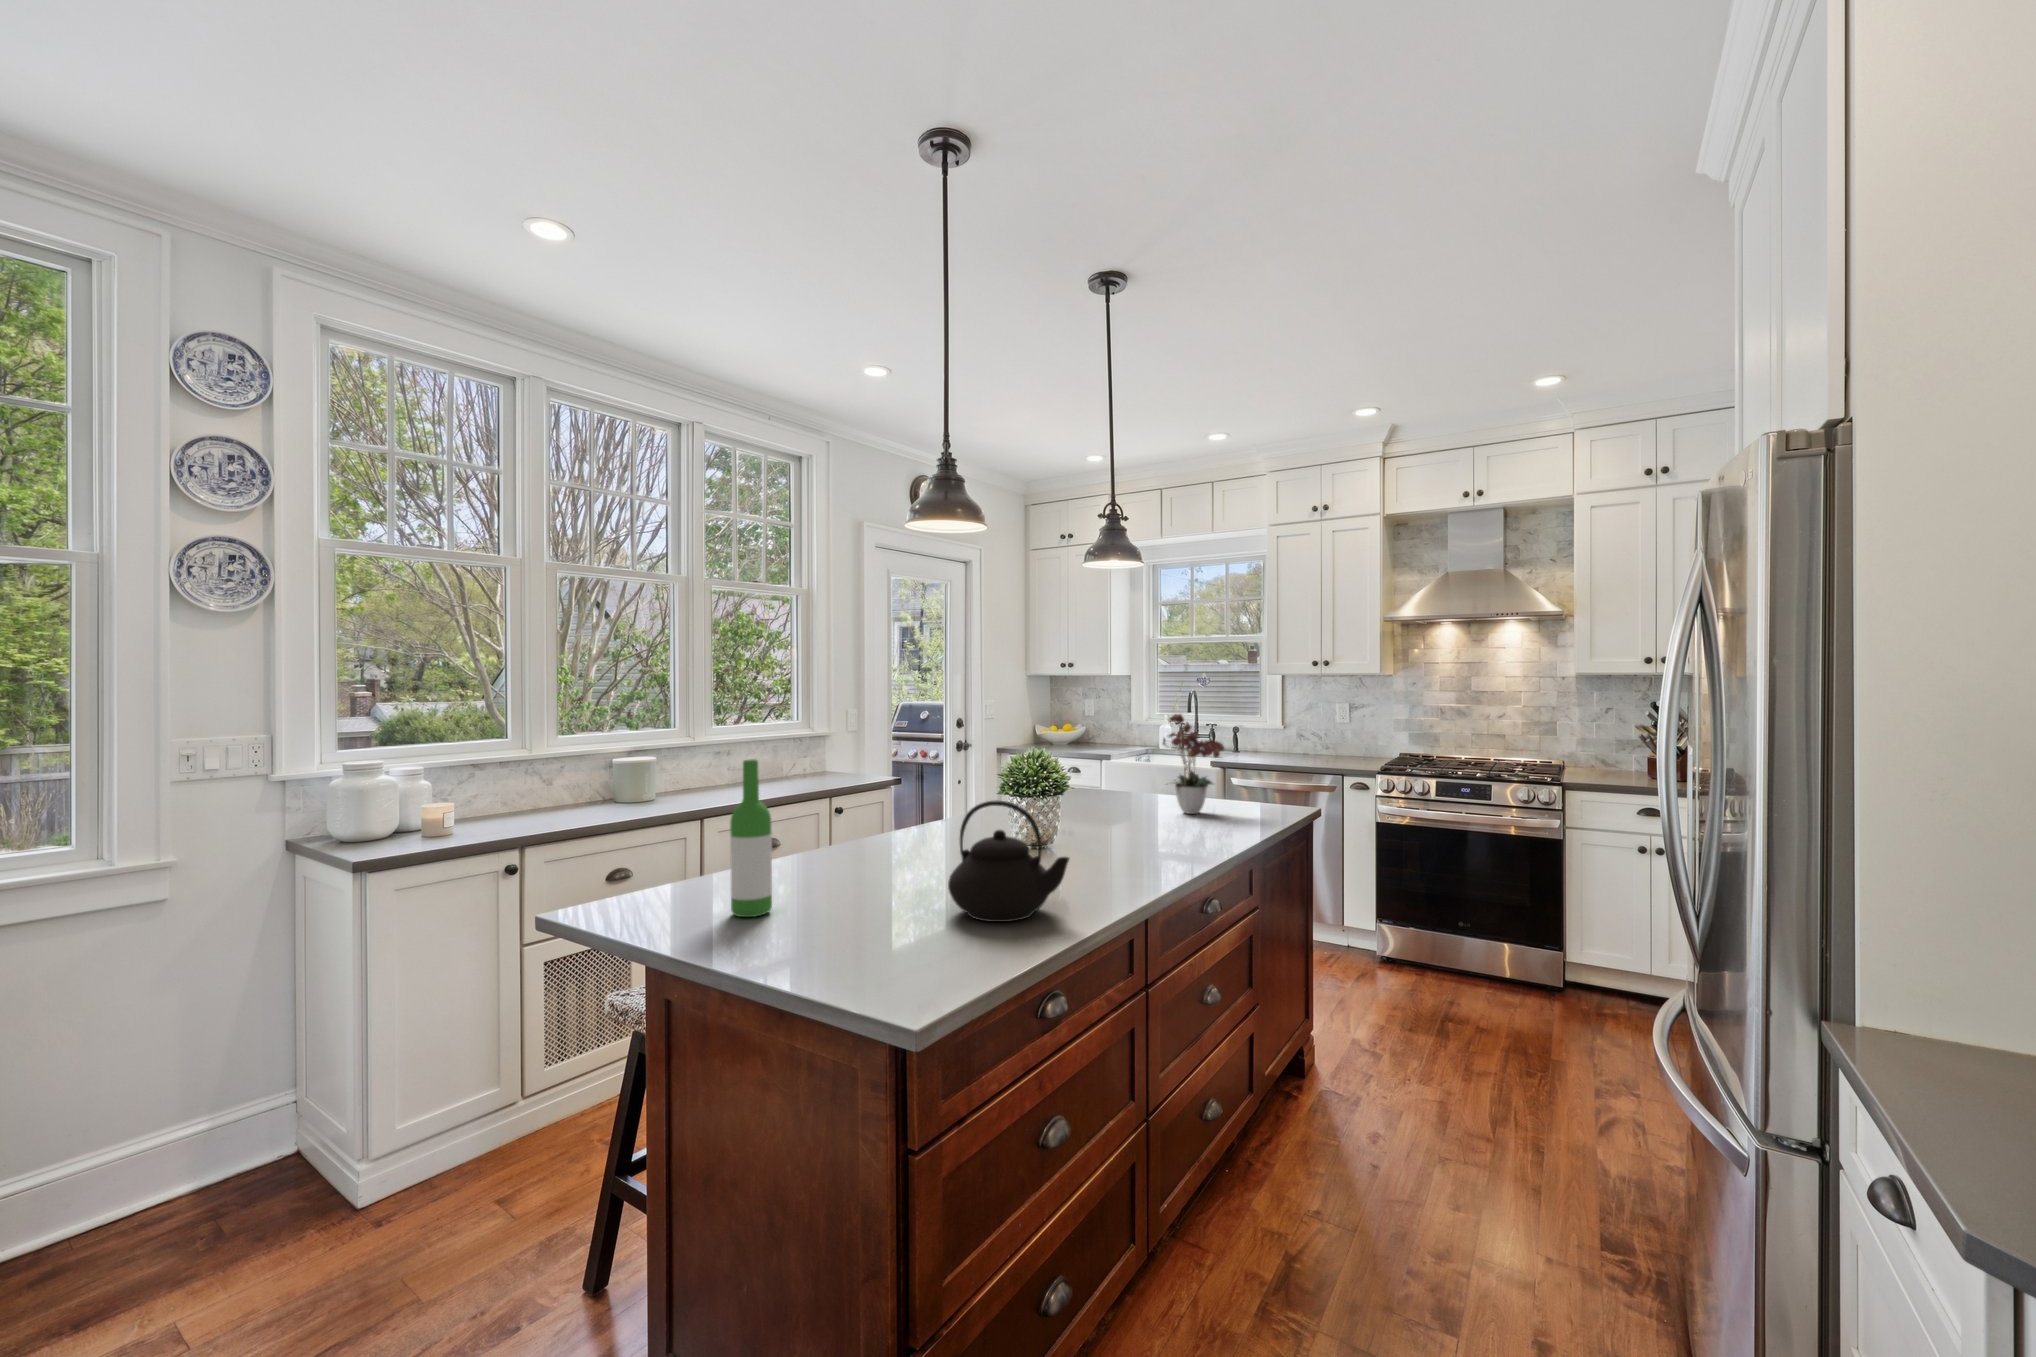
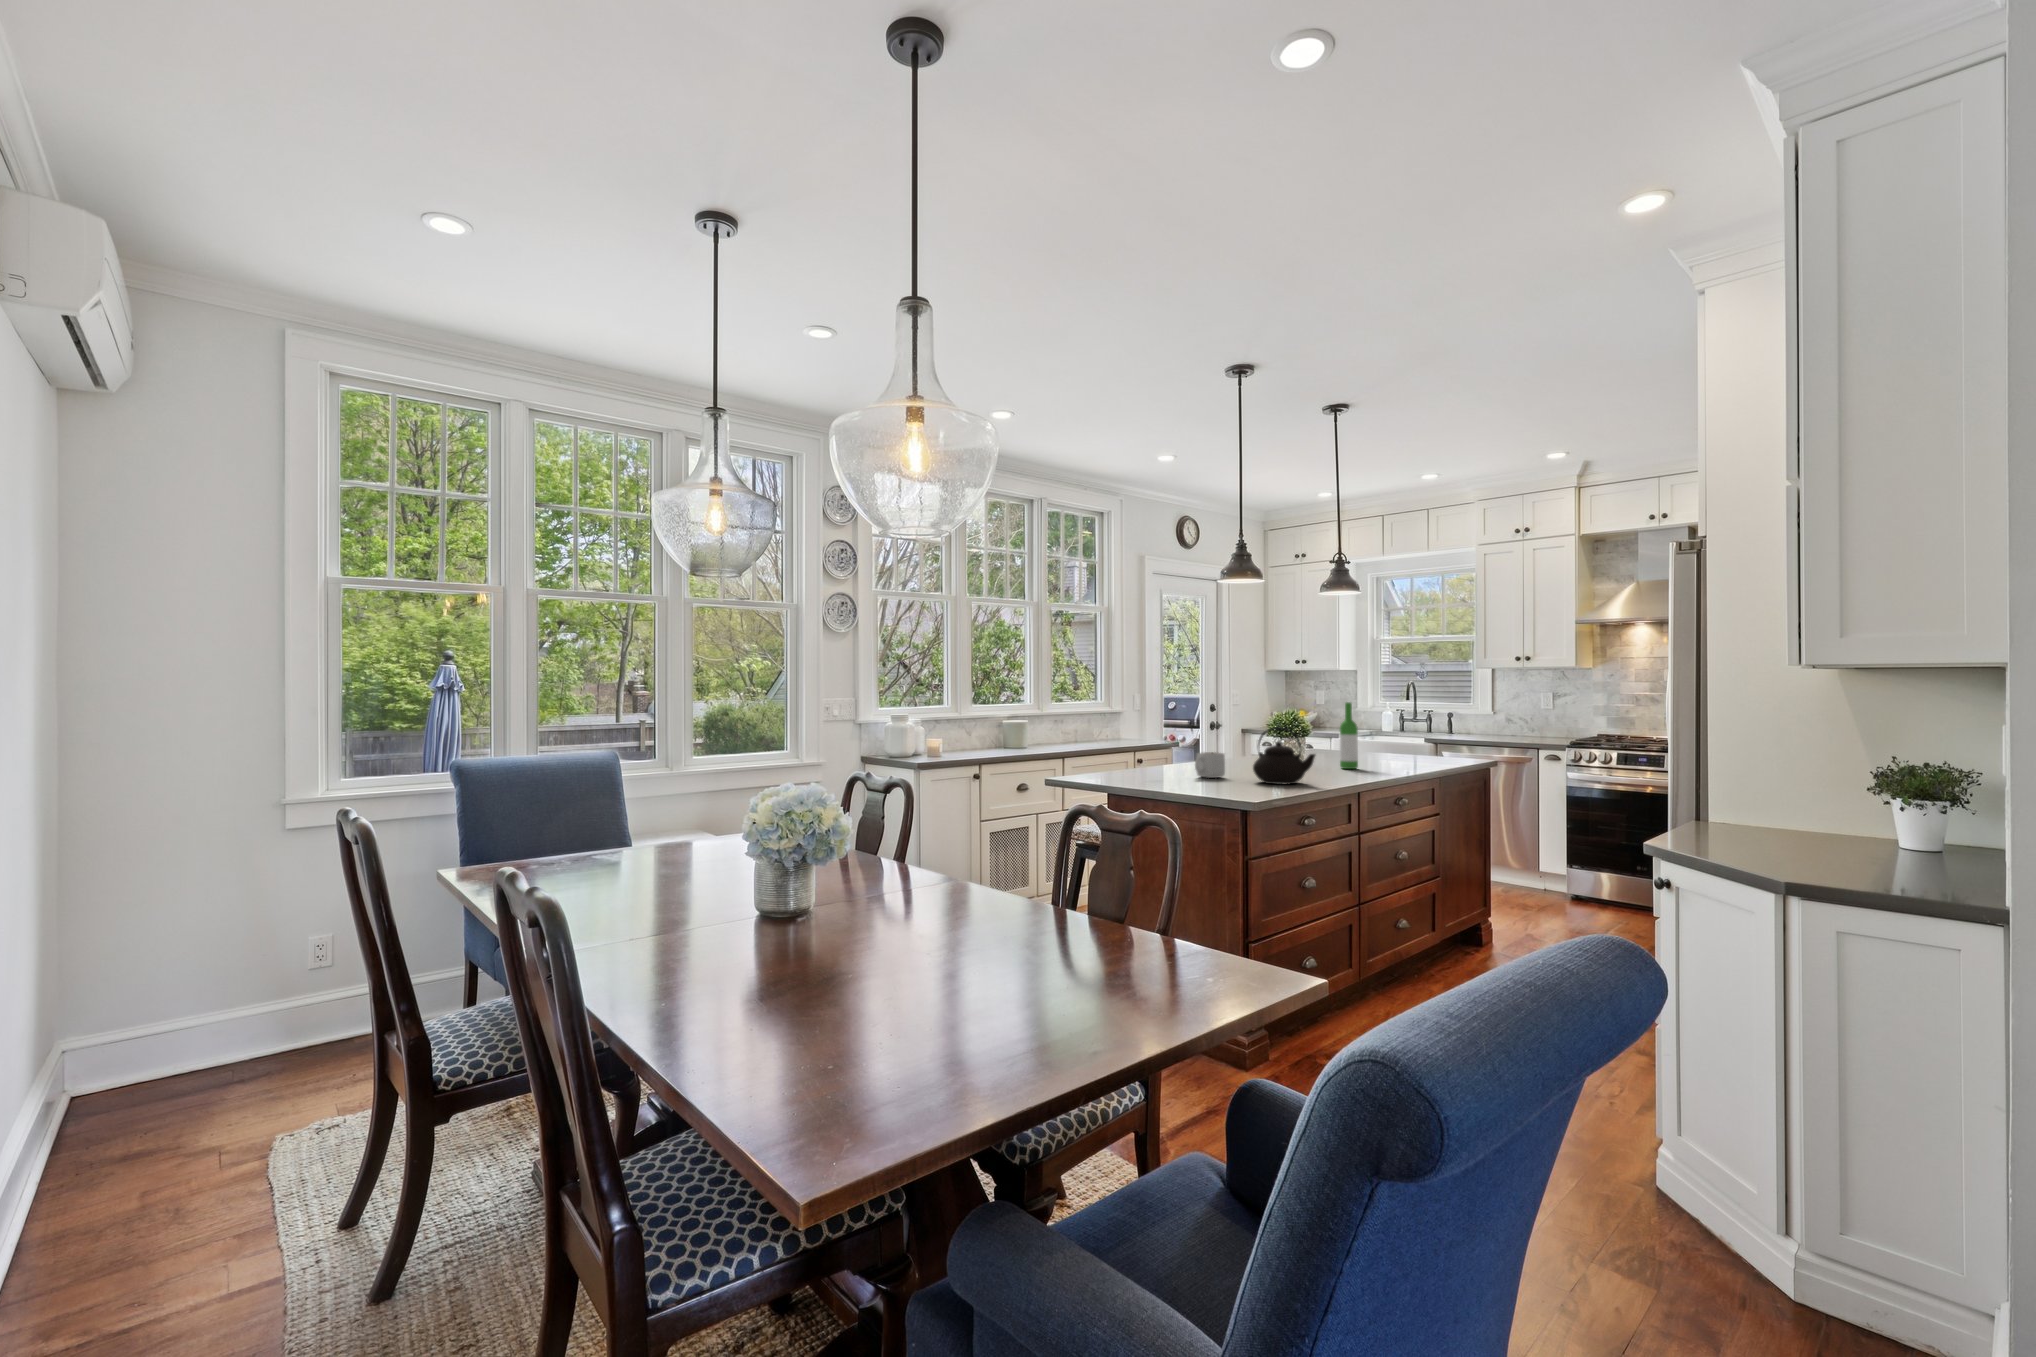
flower arrangement: present [1163,714,1224,814] -> none [1373,690,1424,760]
wine bottle: present [730,760,772,917] -> present [1340,702,1358,769]
mug: none [839,842,903,898] -> present [1195,752,1225,778]

